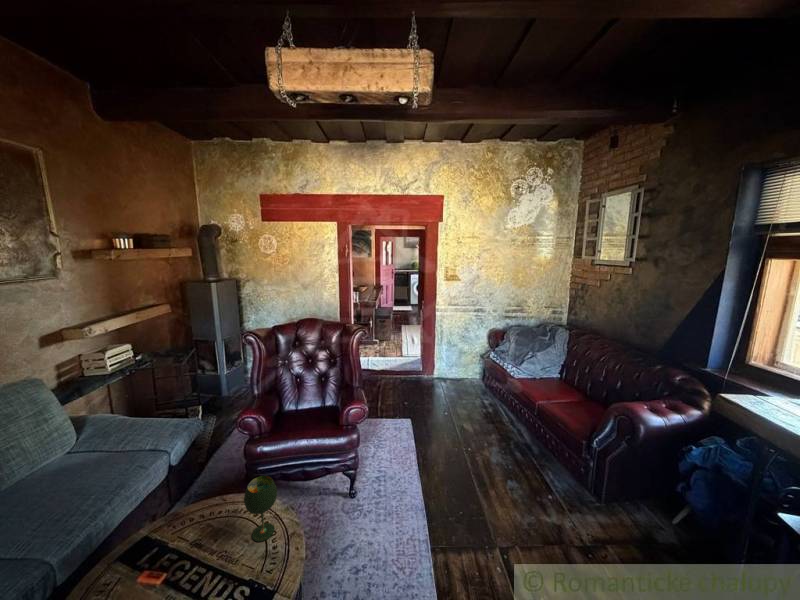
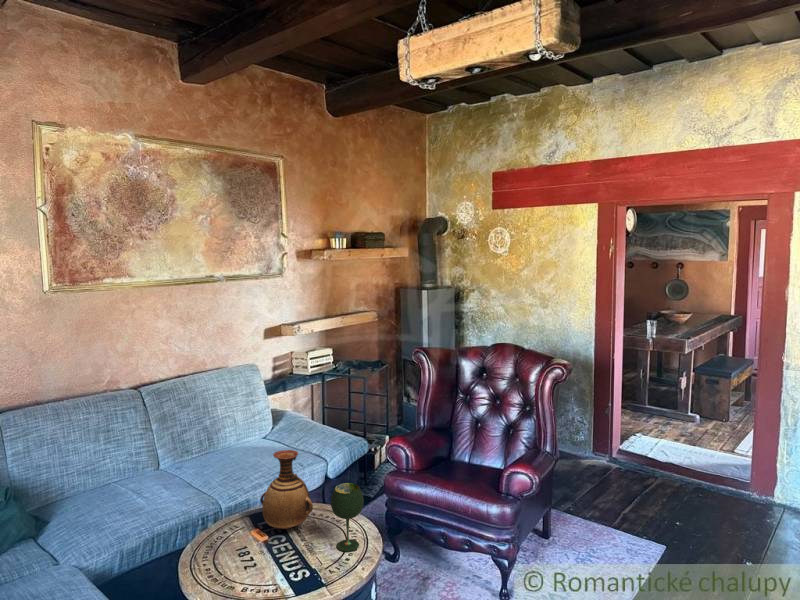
vase: none [143,470,216,561] -> present [261,450,313,530]

